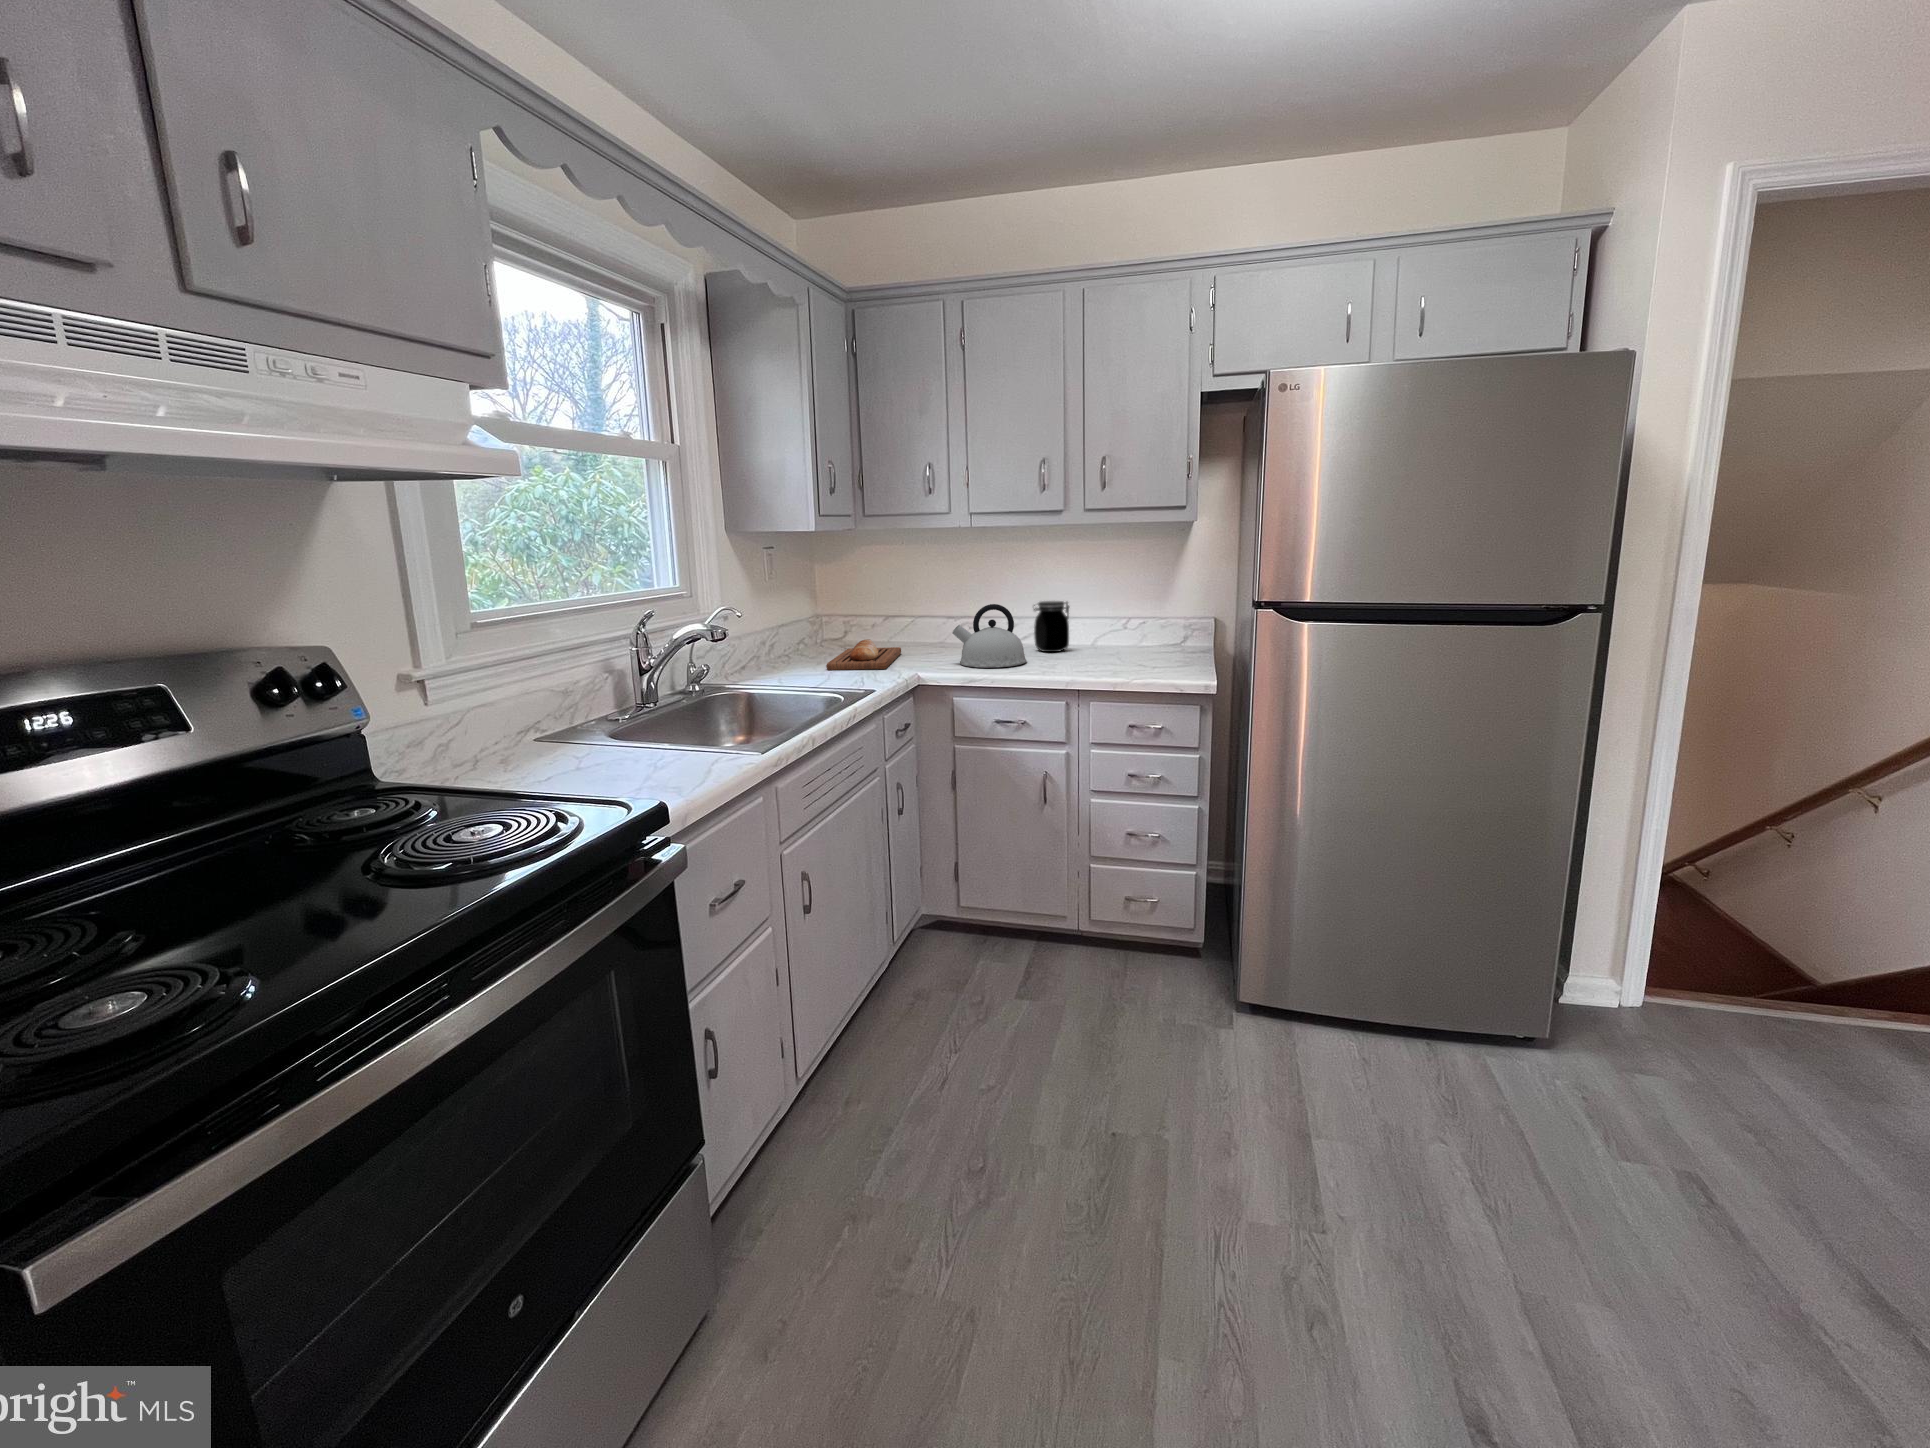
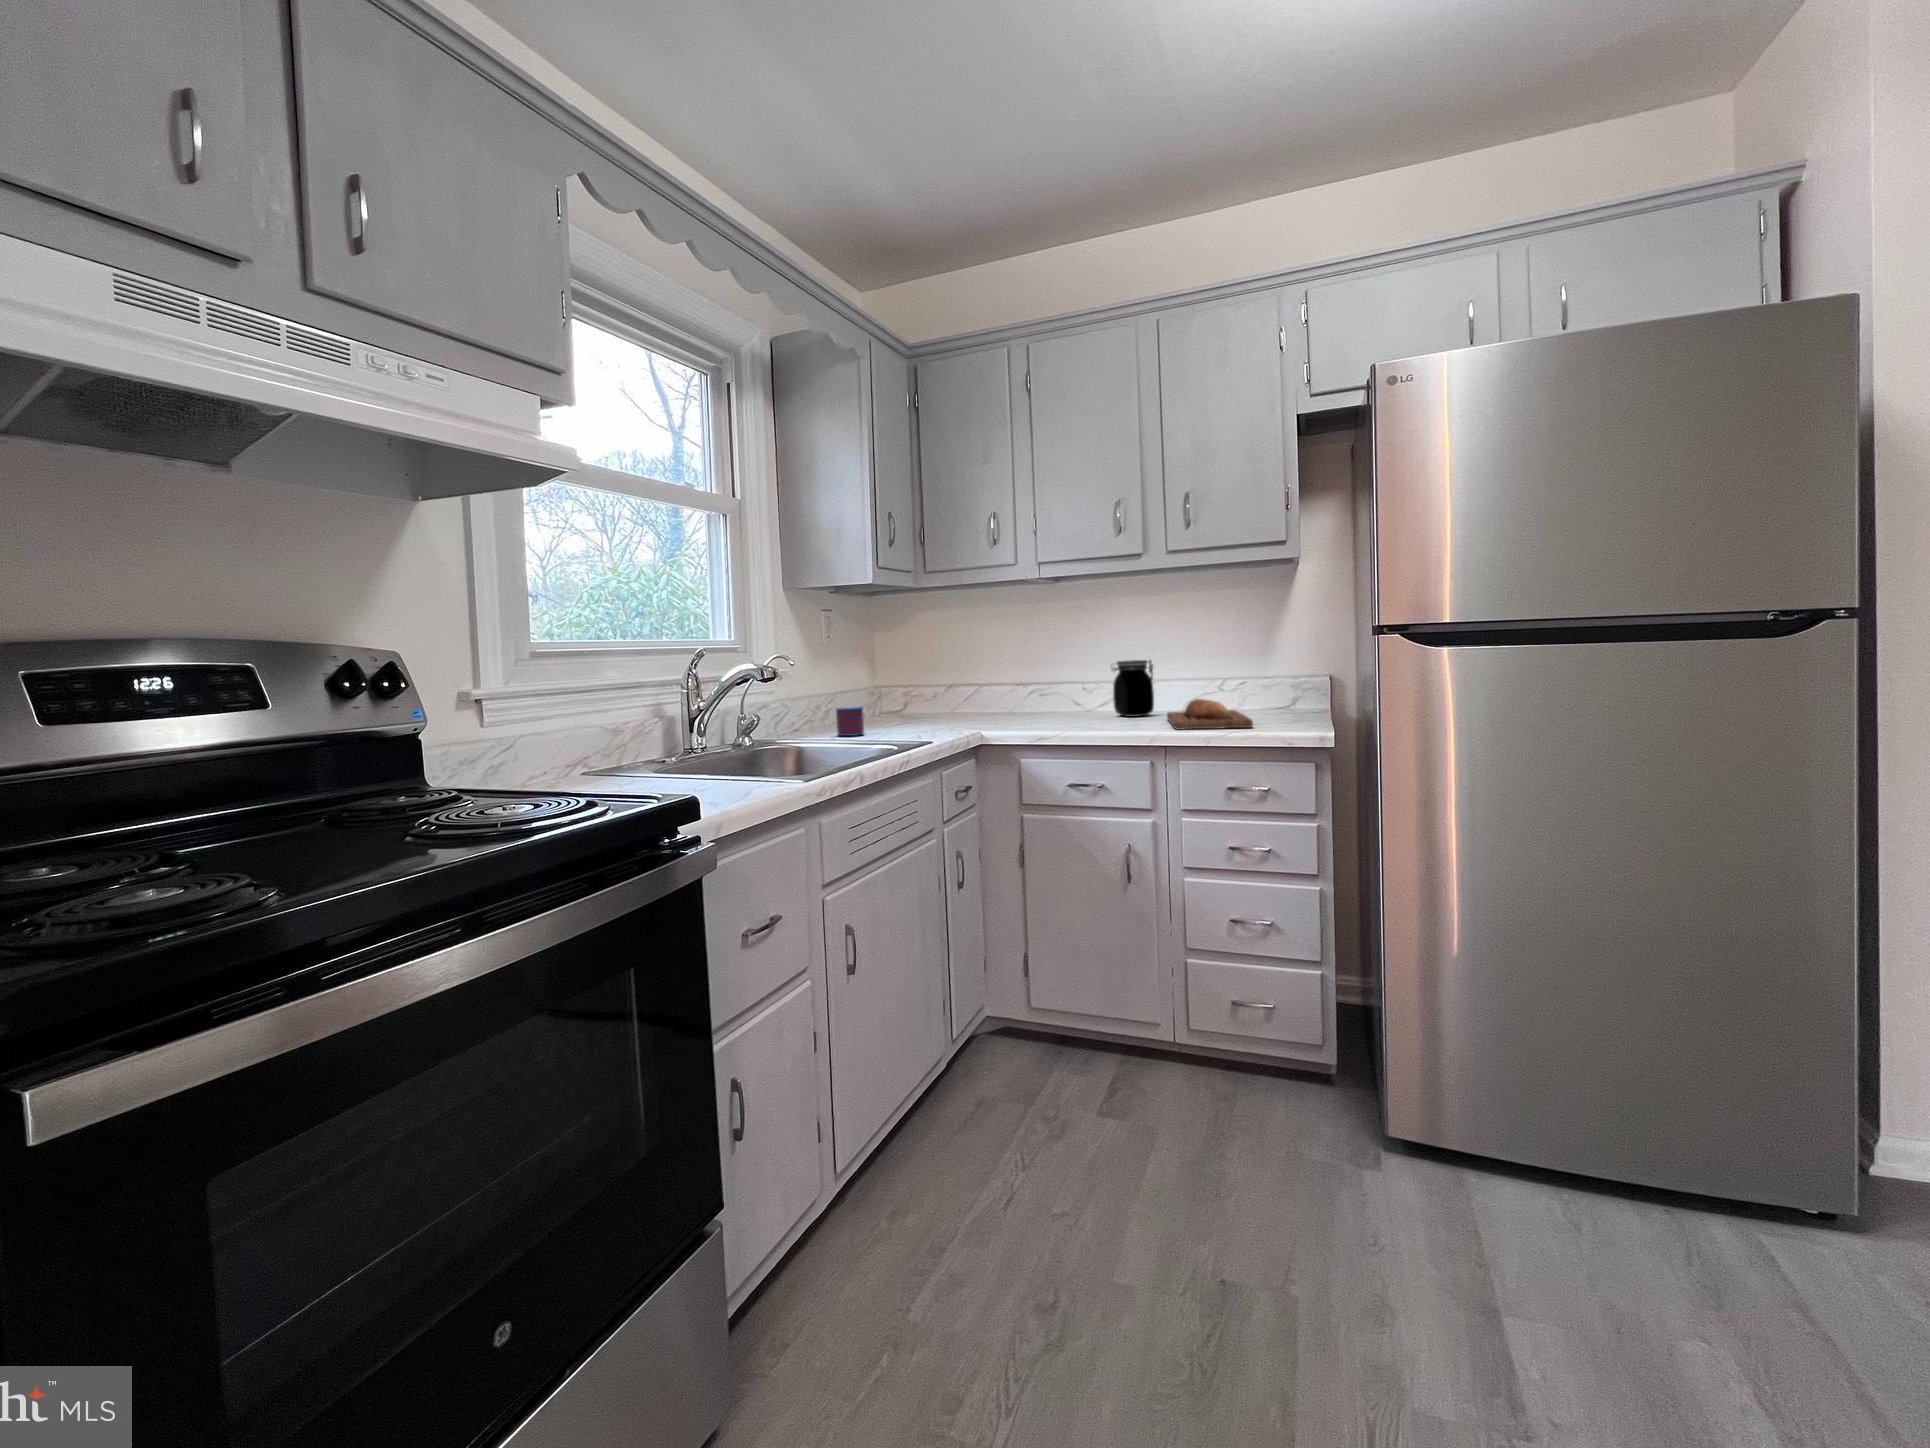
kettle: present [952,604,1027,668] -> none [1019,658,1104,727]
bread loaf: present [826,639,901,670] -> present [1167,699,1253,730]
mug: none [782,650,810,679] -> present [836,706,864,736]

